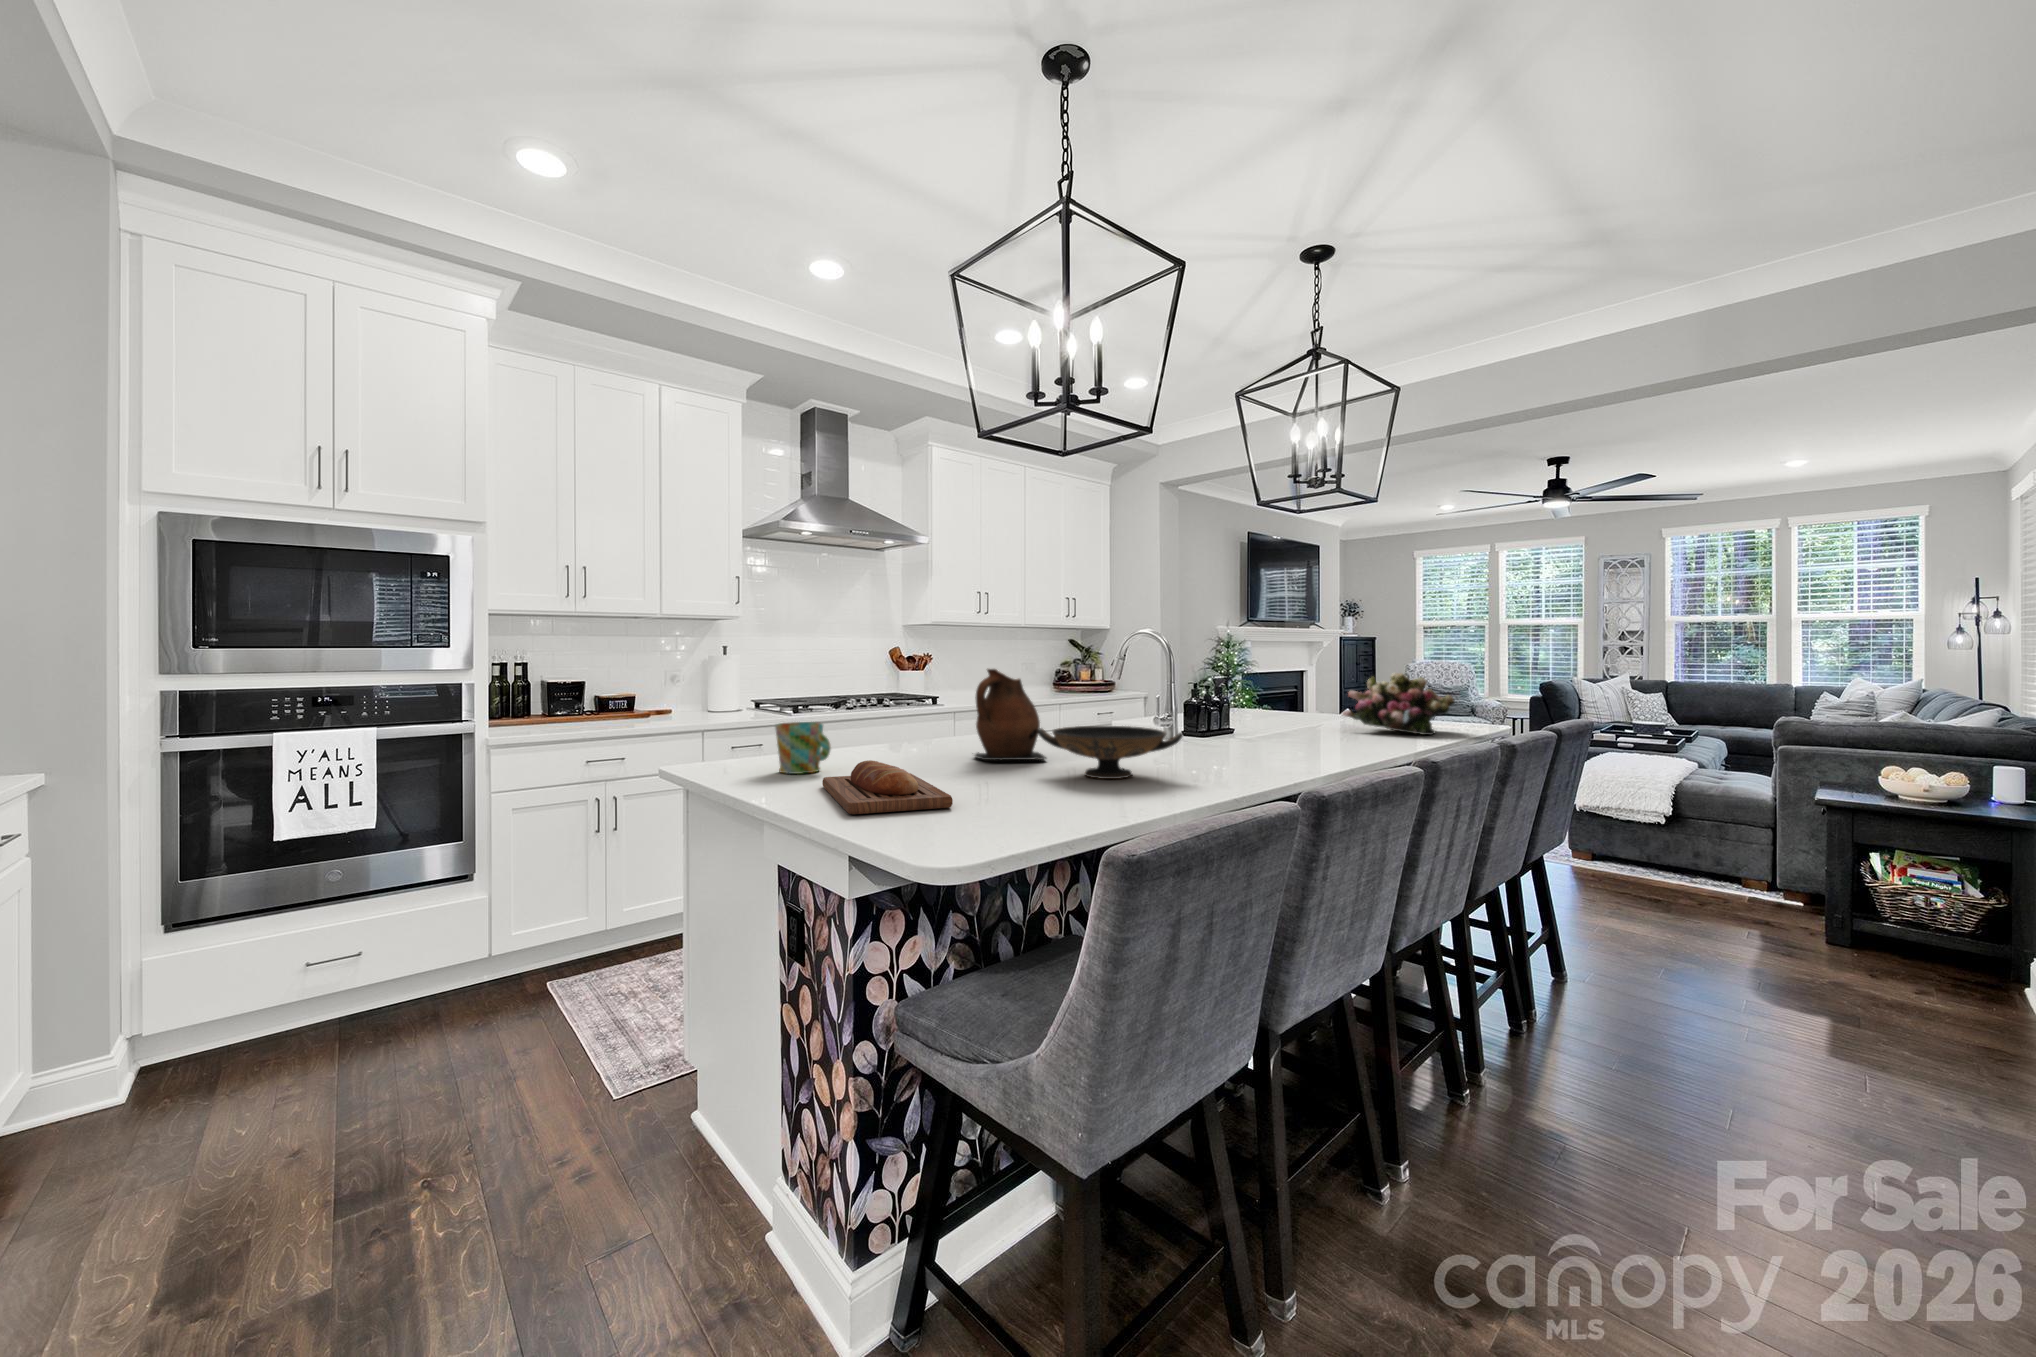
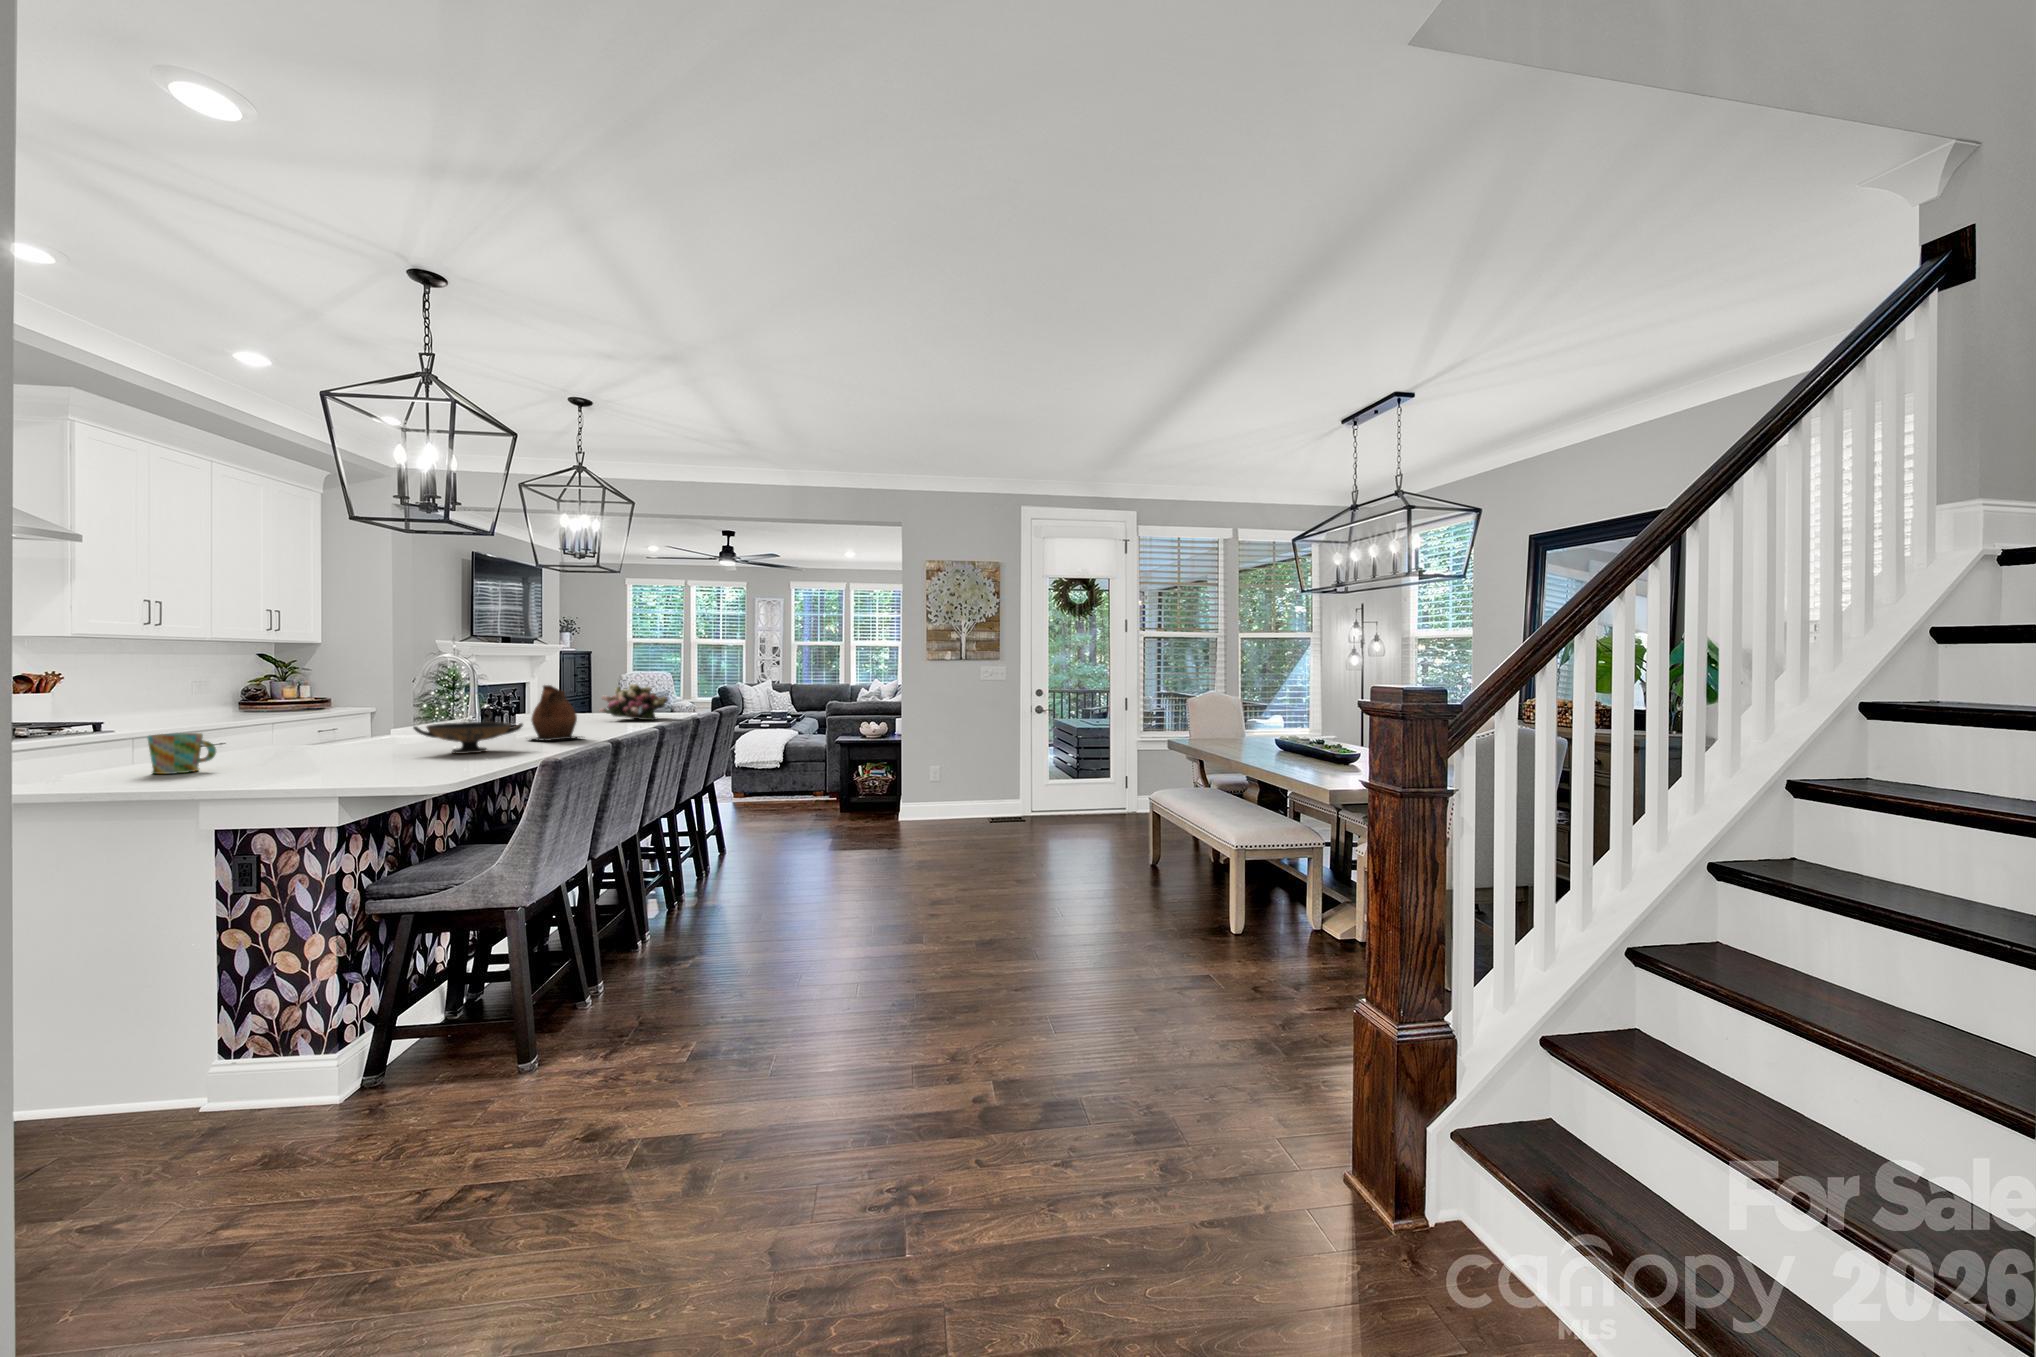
ceramic pitcher: present [975,669,1046,760] -> present [531,685,582,741]
bread loaf: present [822,760,953,814] -> none [241,753,392,781]

